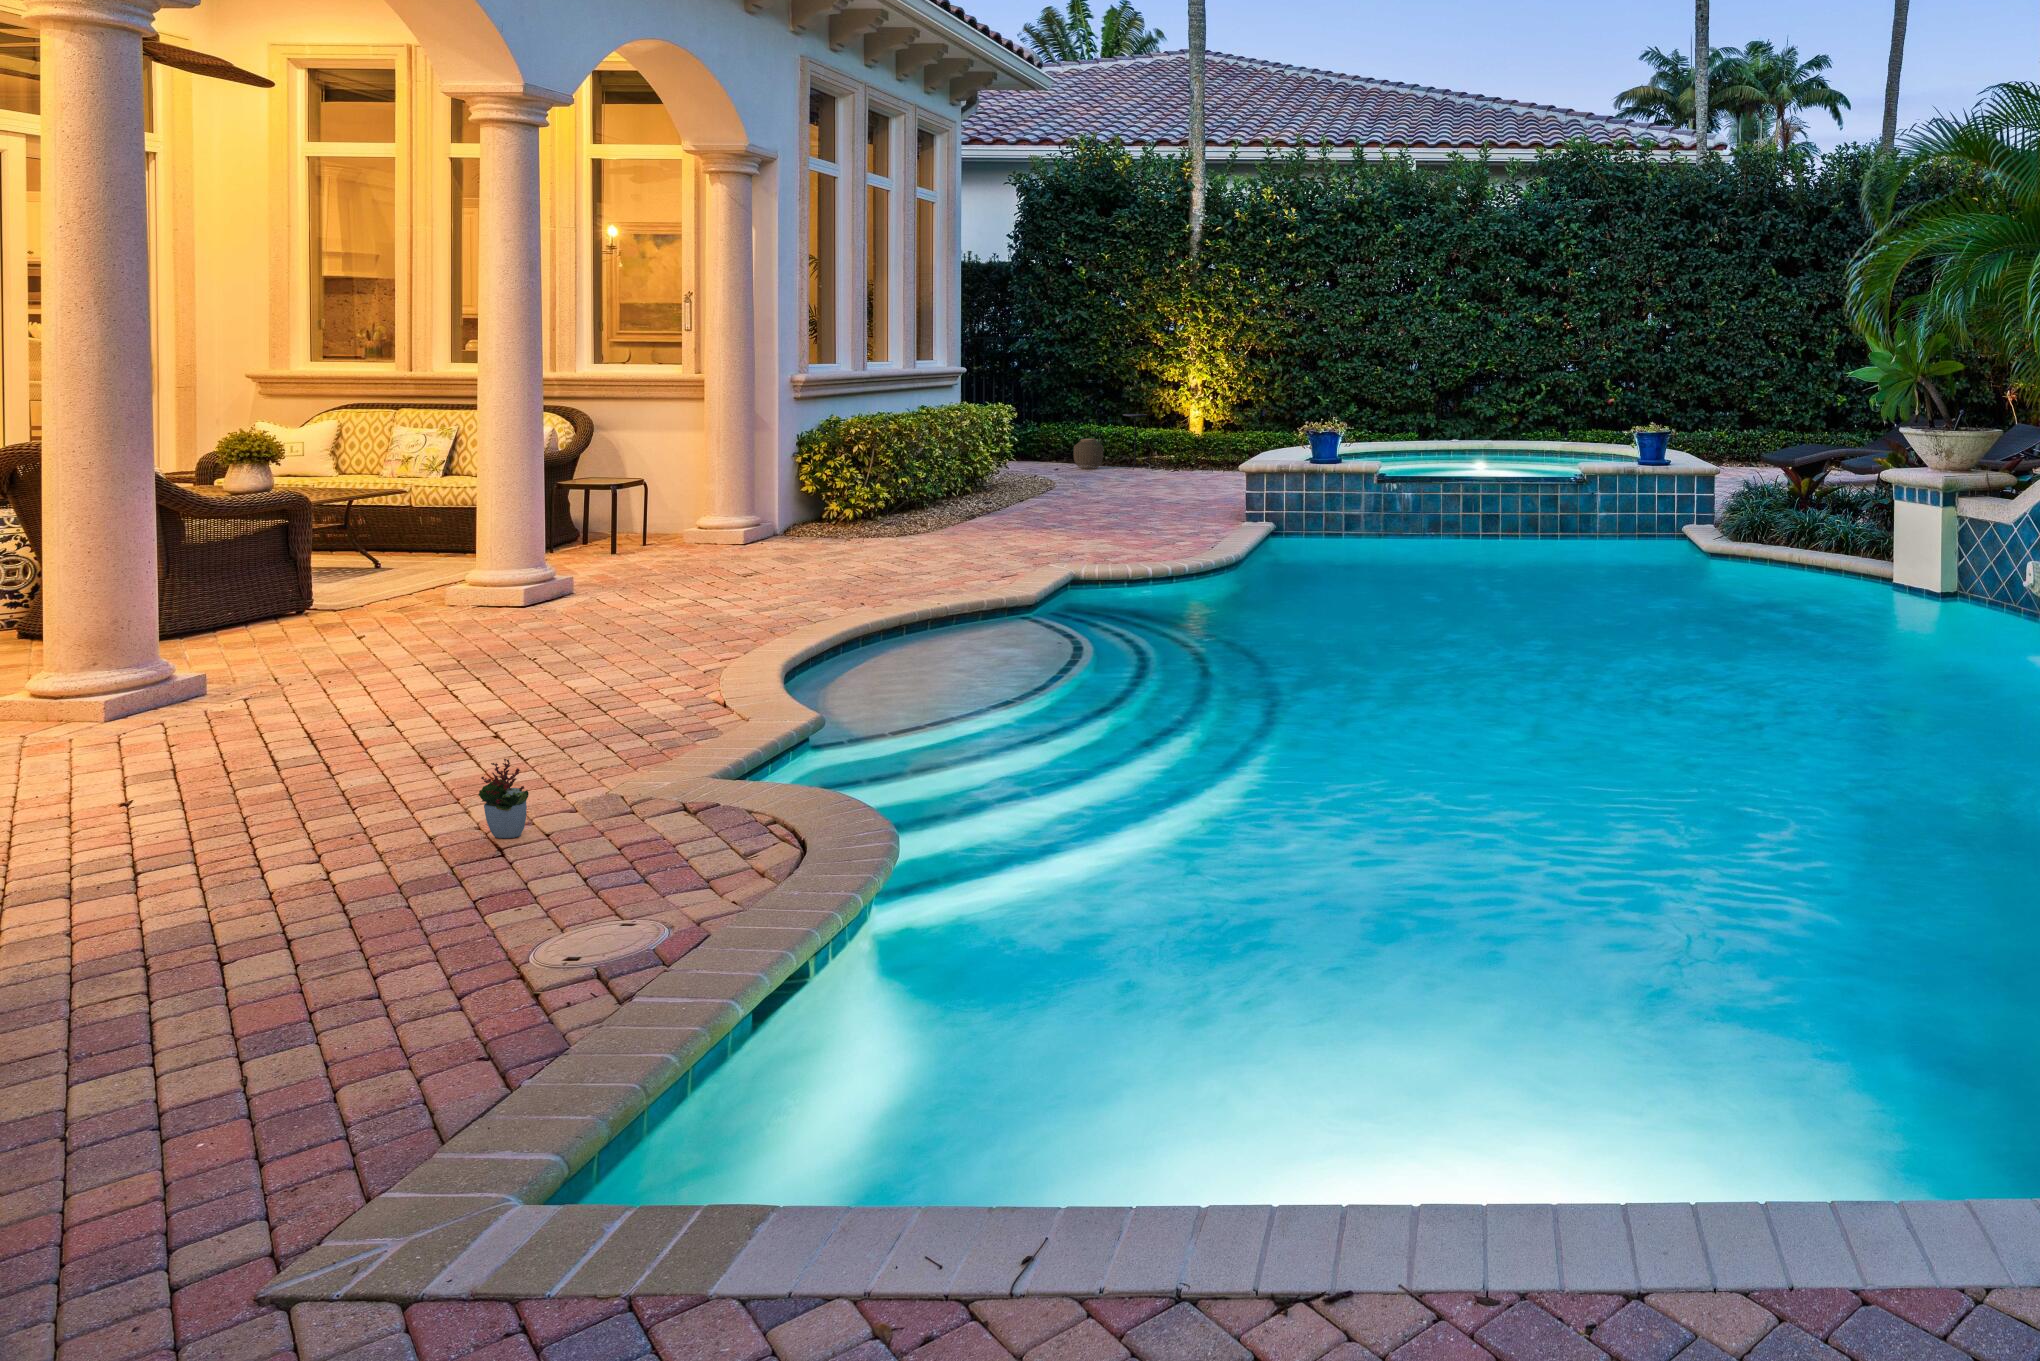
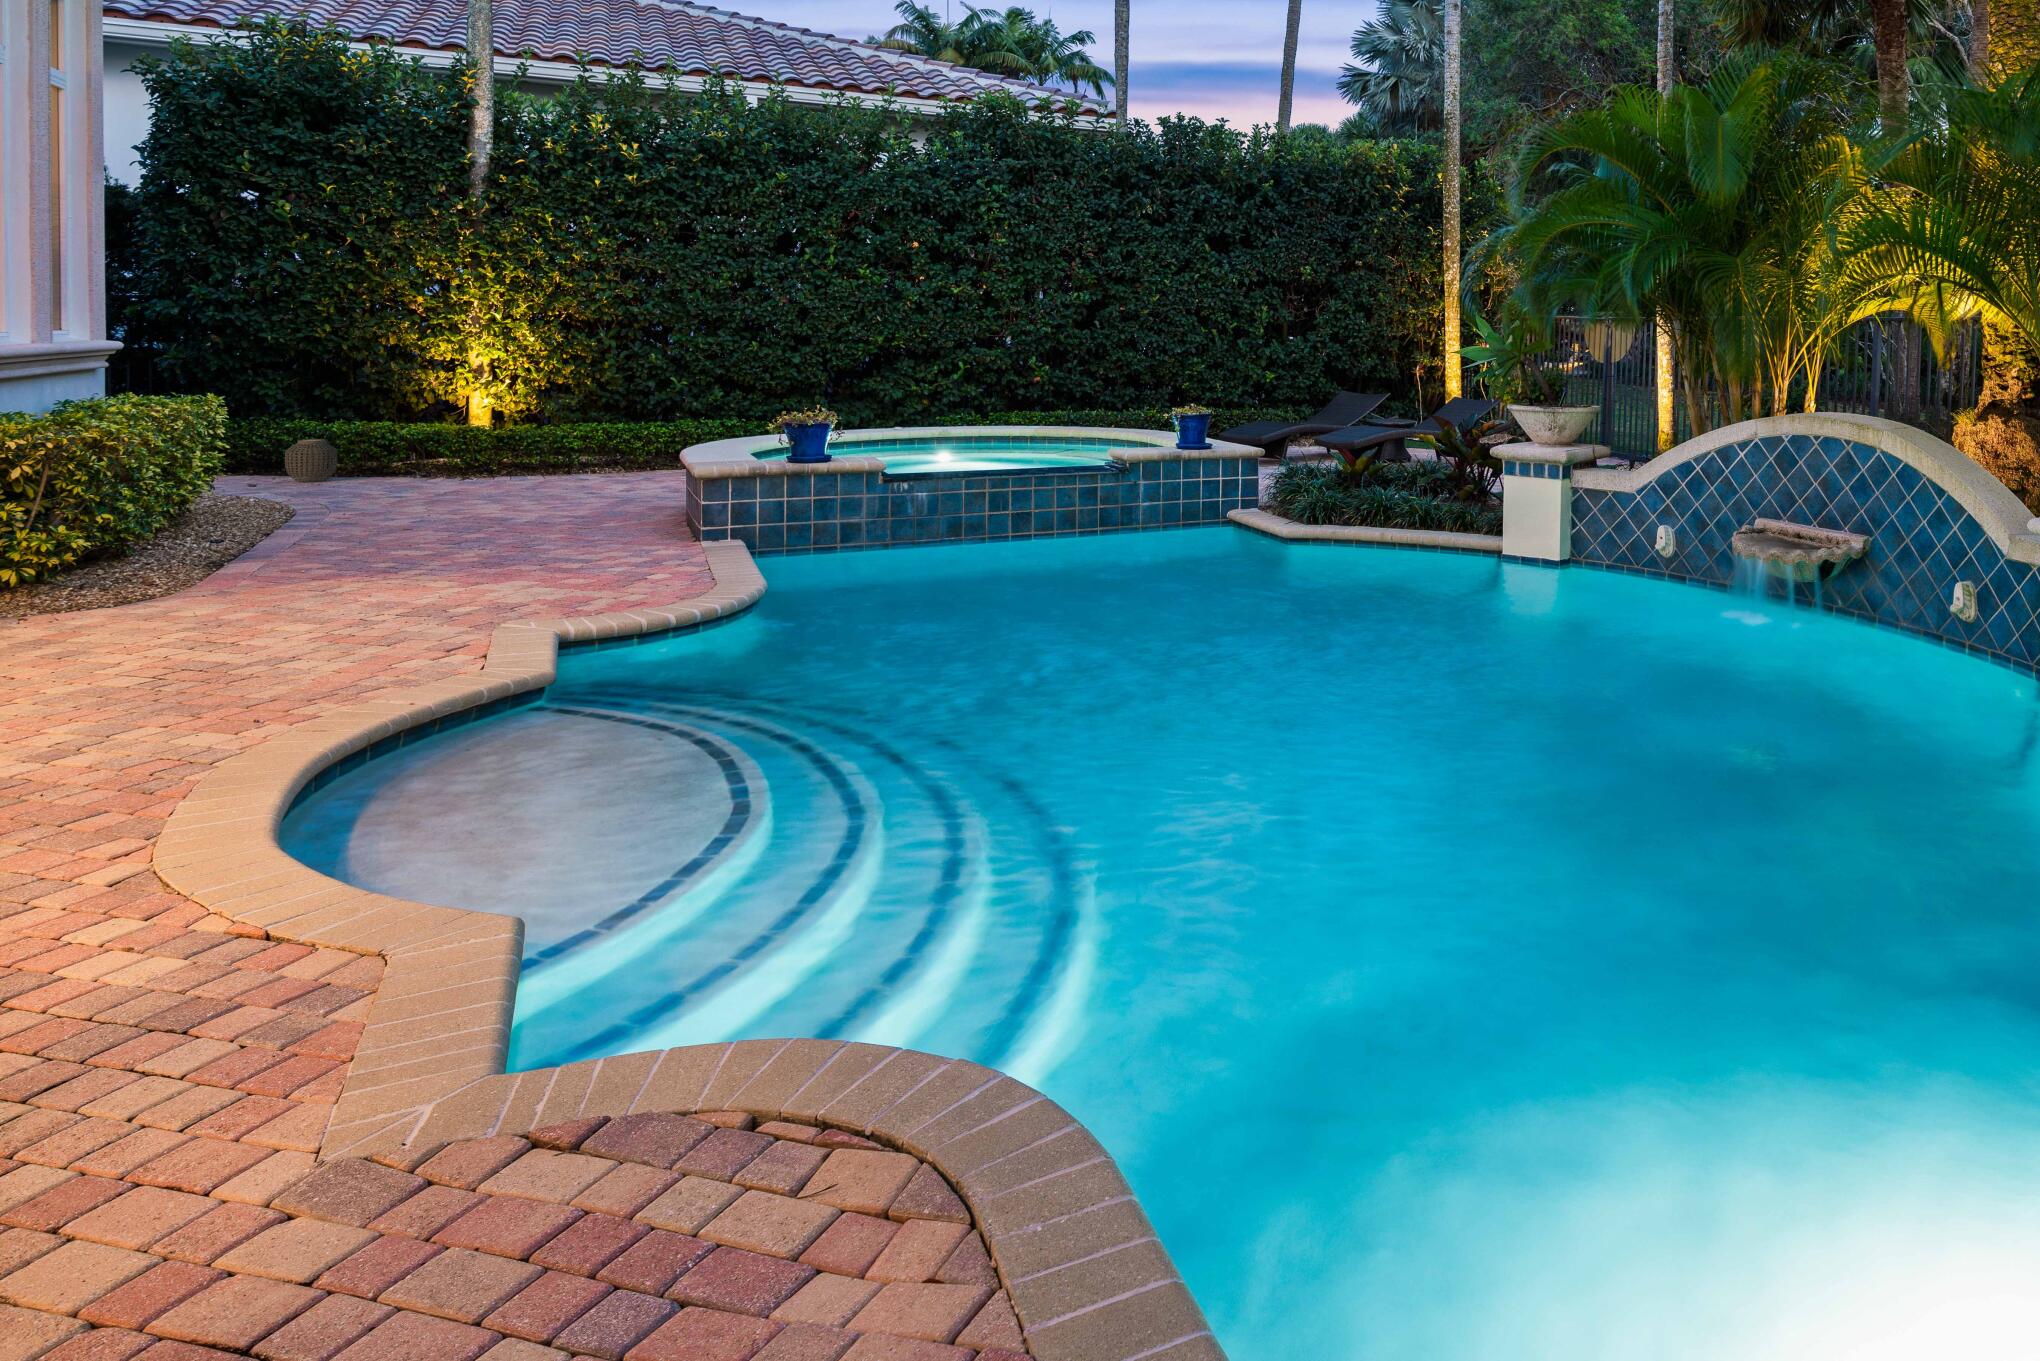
side table: present [1123,414,1148,469] -> none [372,404,415,480]
decorative plant: present [478,759,529,838] -> none [181,1109,309,1275]

